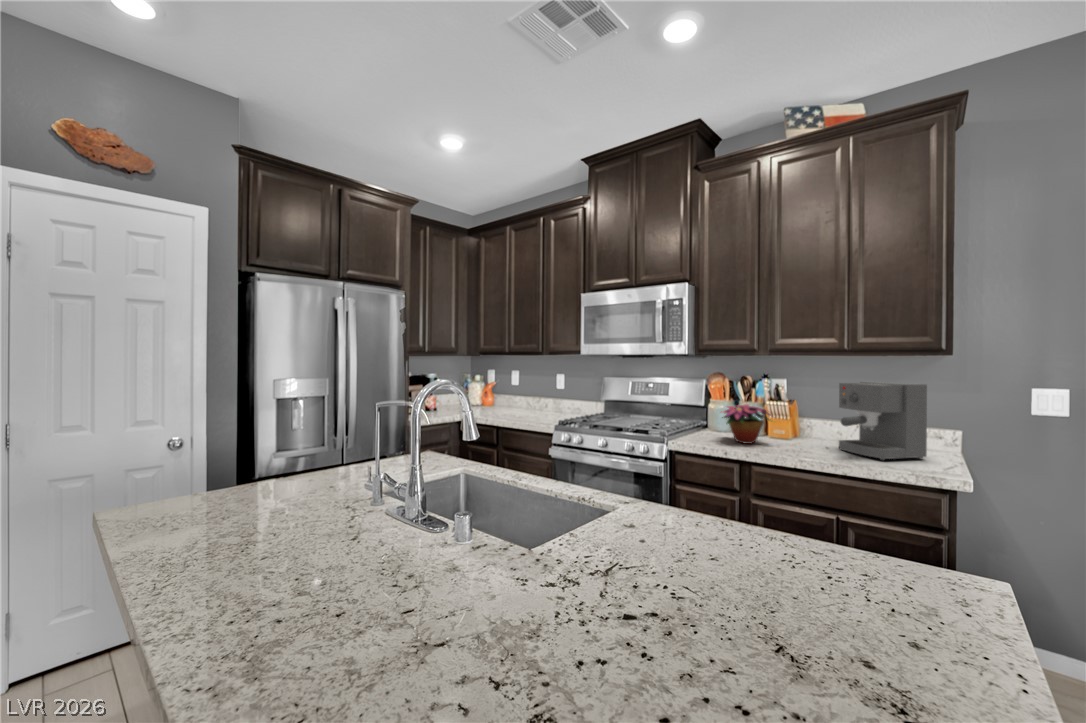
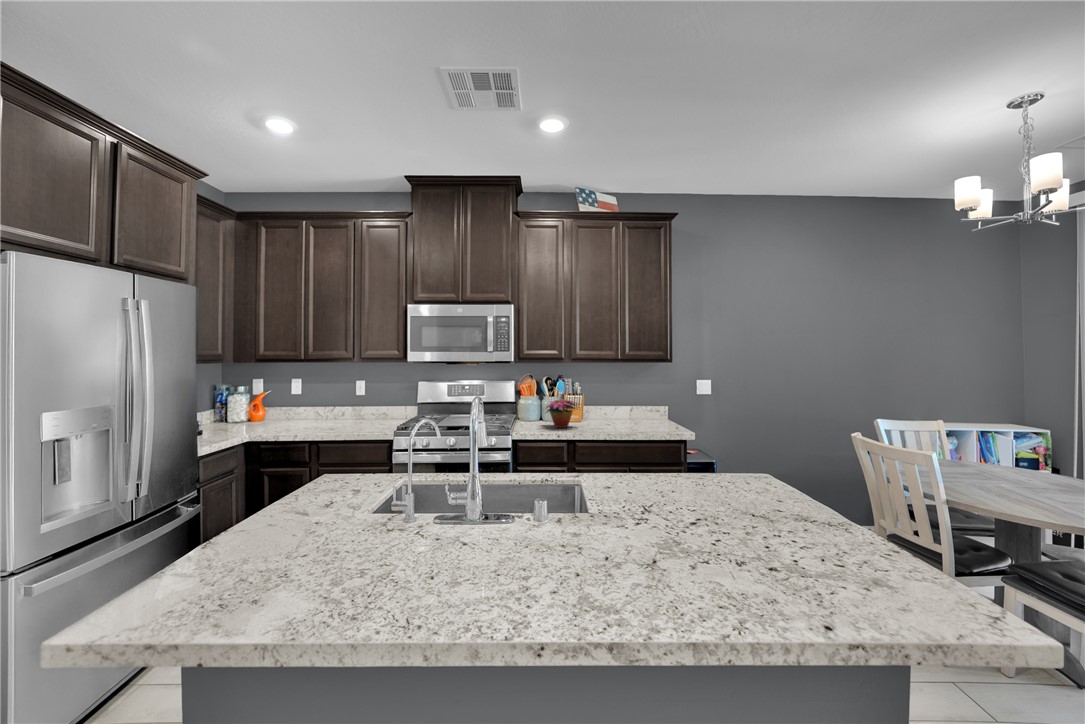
coffee maker: present [839,382,927,460] -> none [614,379,659,429]

